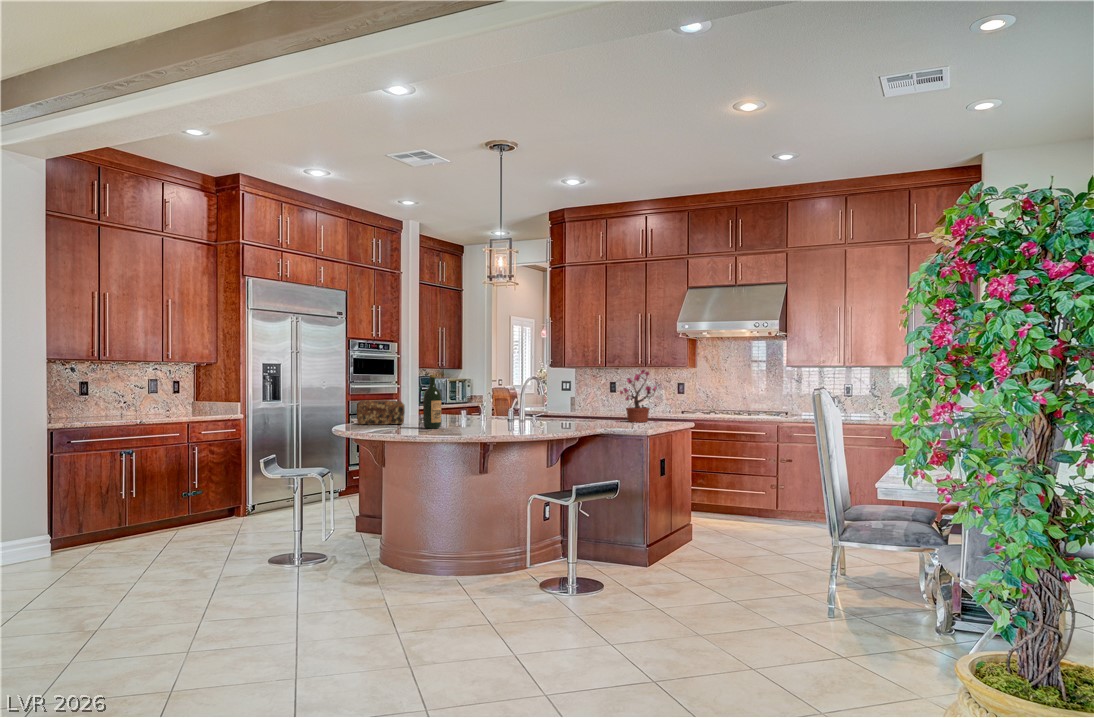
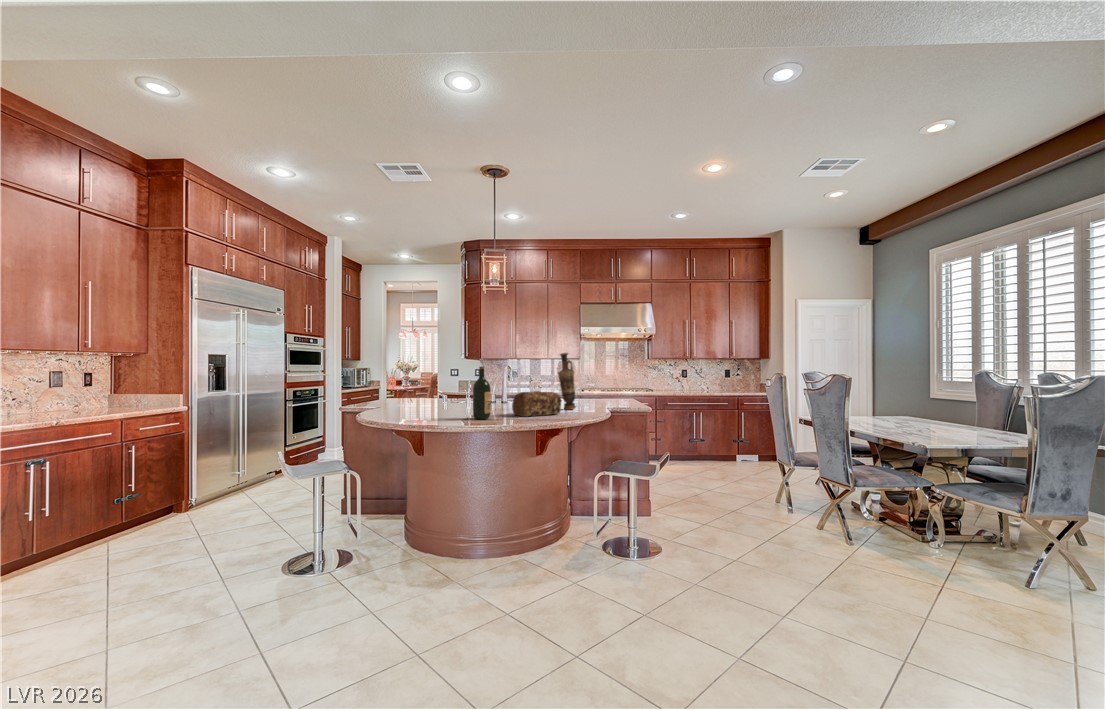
vase: none [546,360,569,426] -> present [558,353,576,410]
potted plant: present [617,370,658,422] -> none [581,361,615,403]
bread loaf: present [357,400,405,425] -> present [512,391,561,417]

